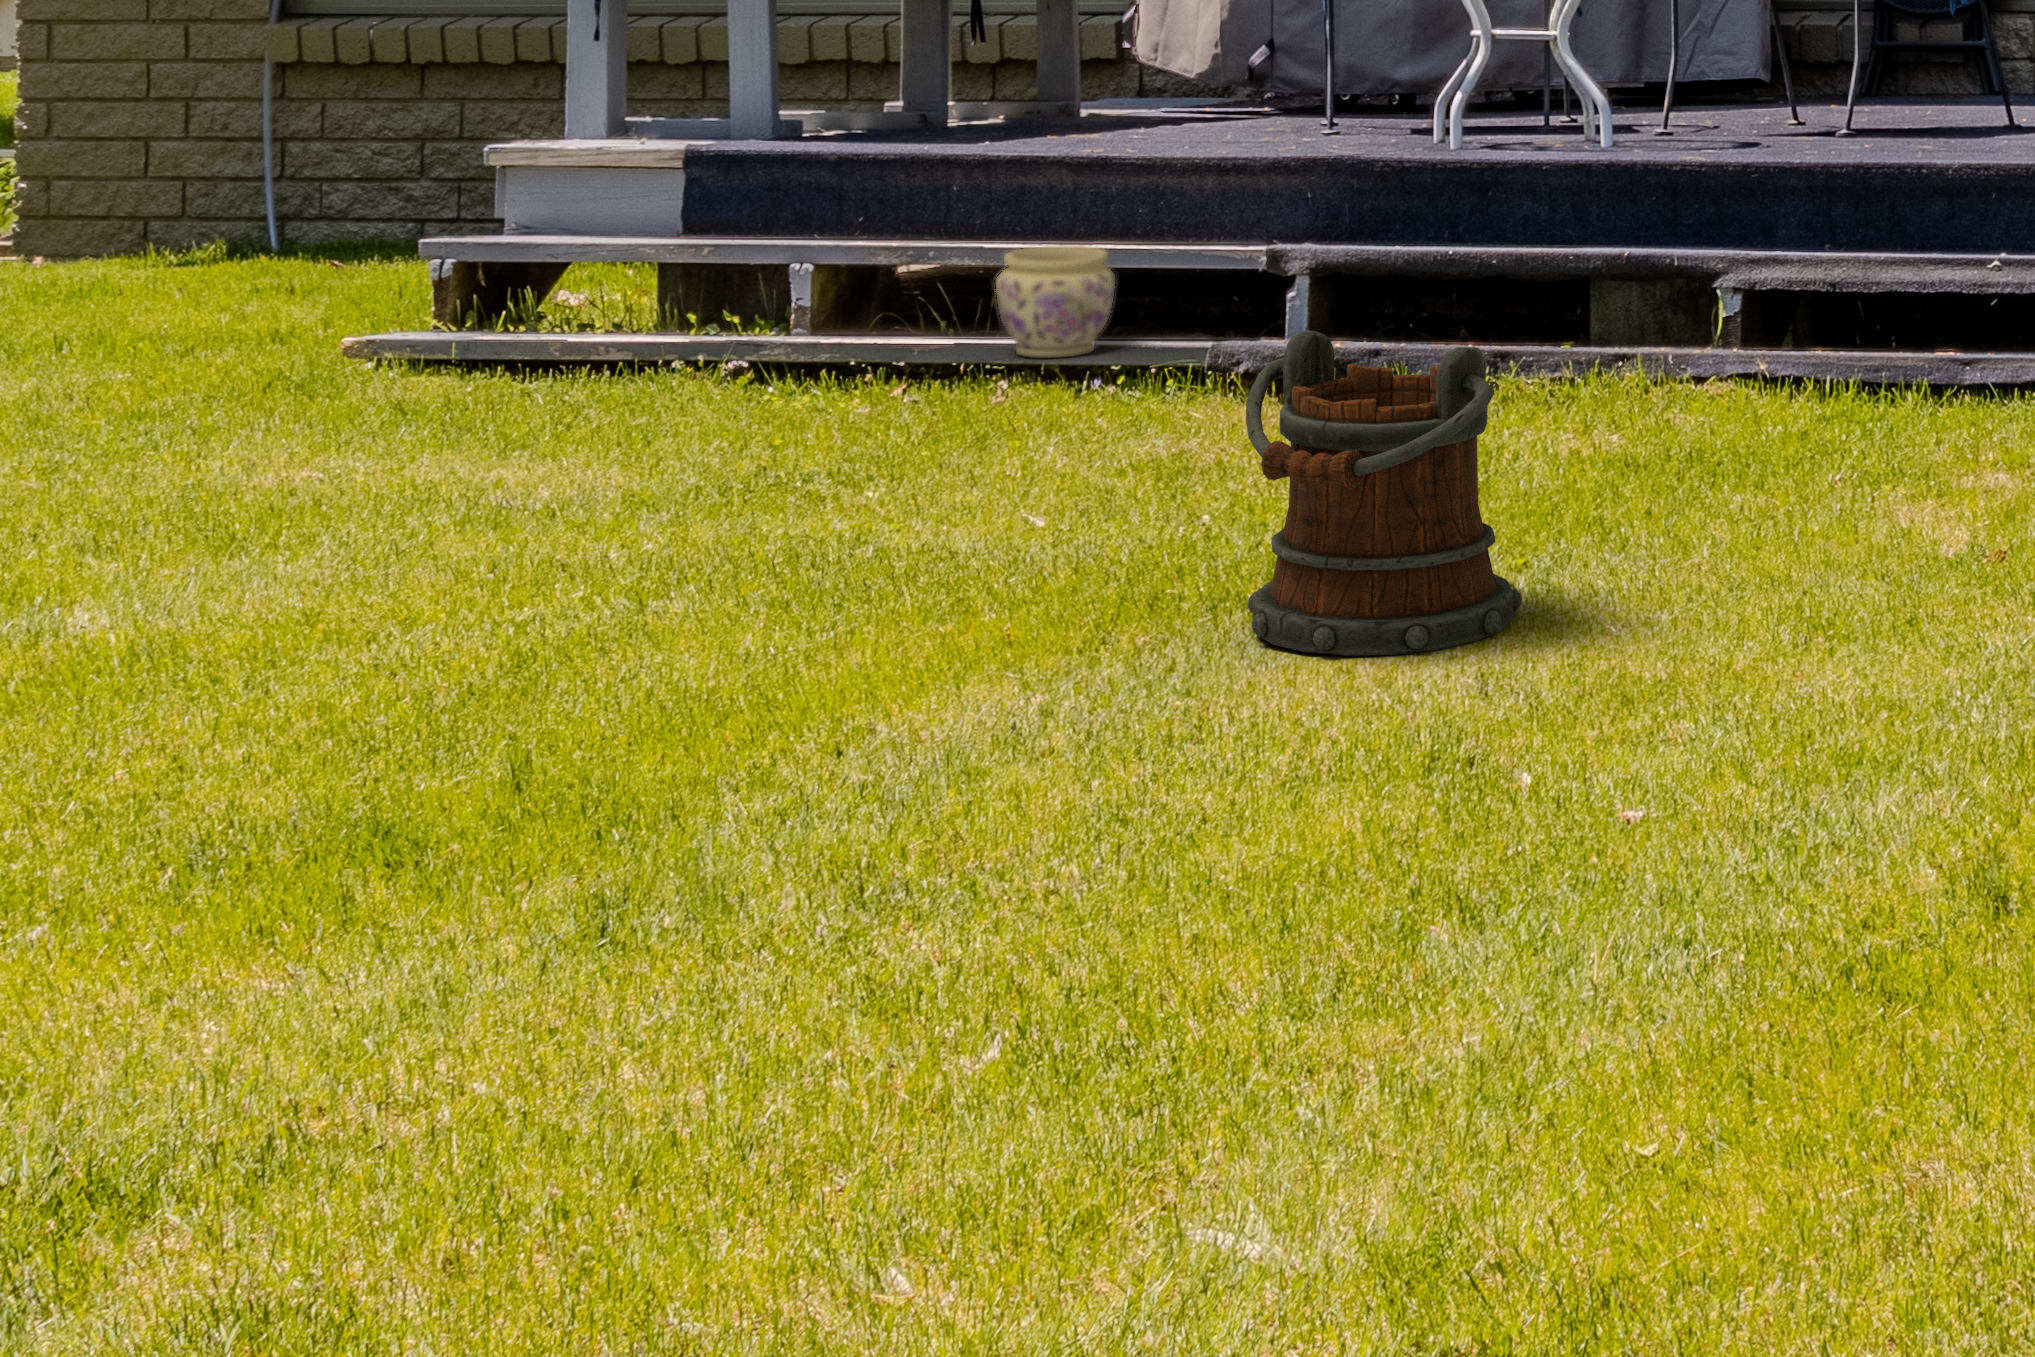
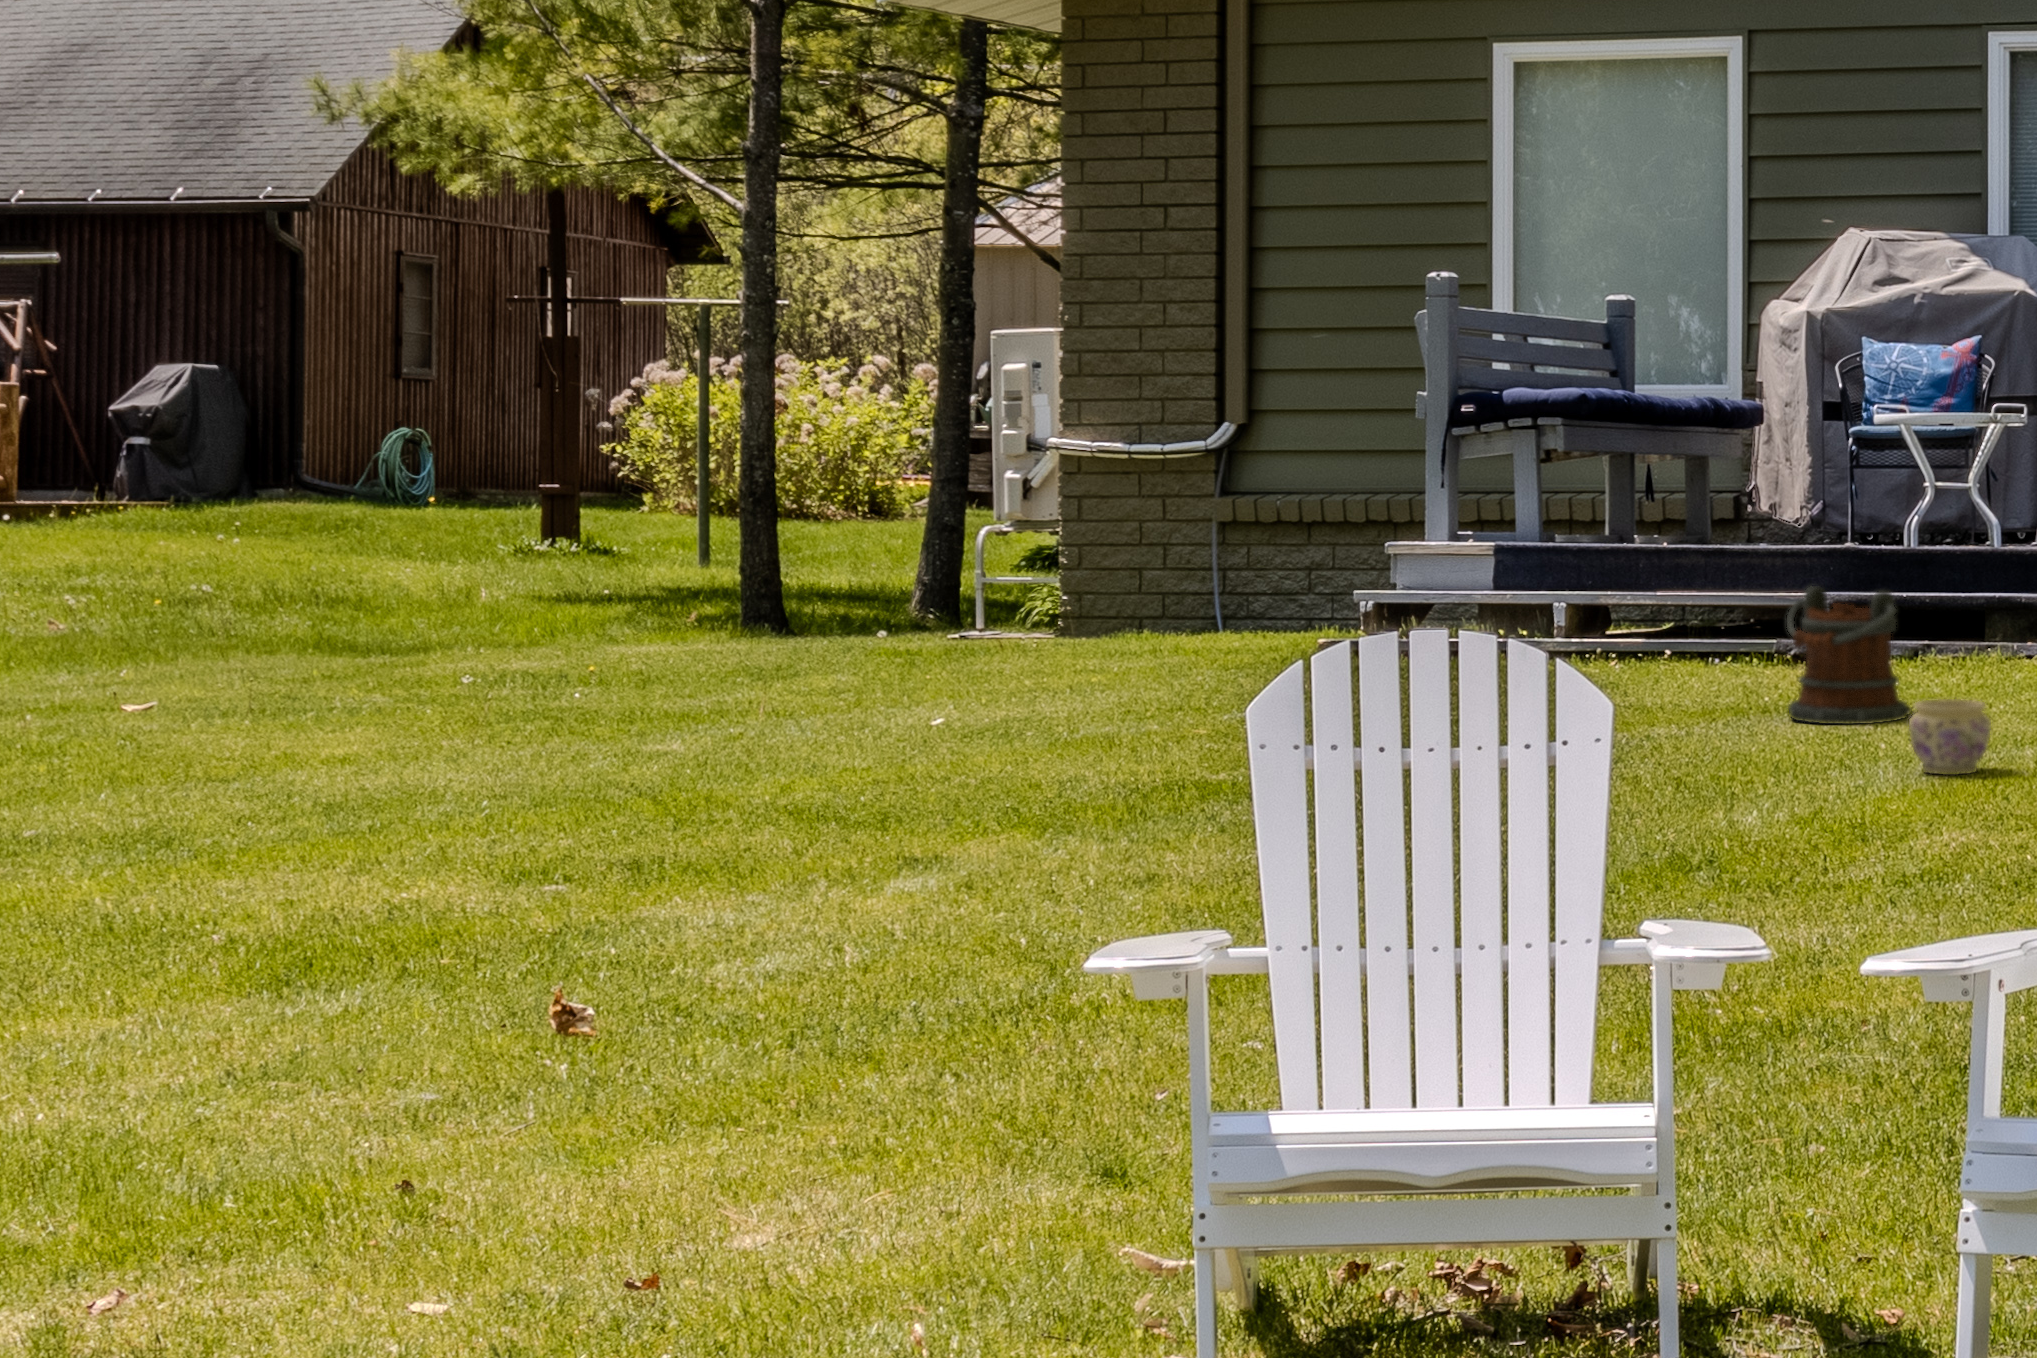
planter: present [996,246,1115,358] -> present [1909,699,1991,775]

